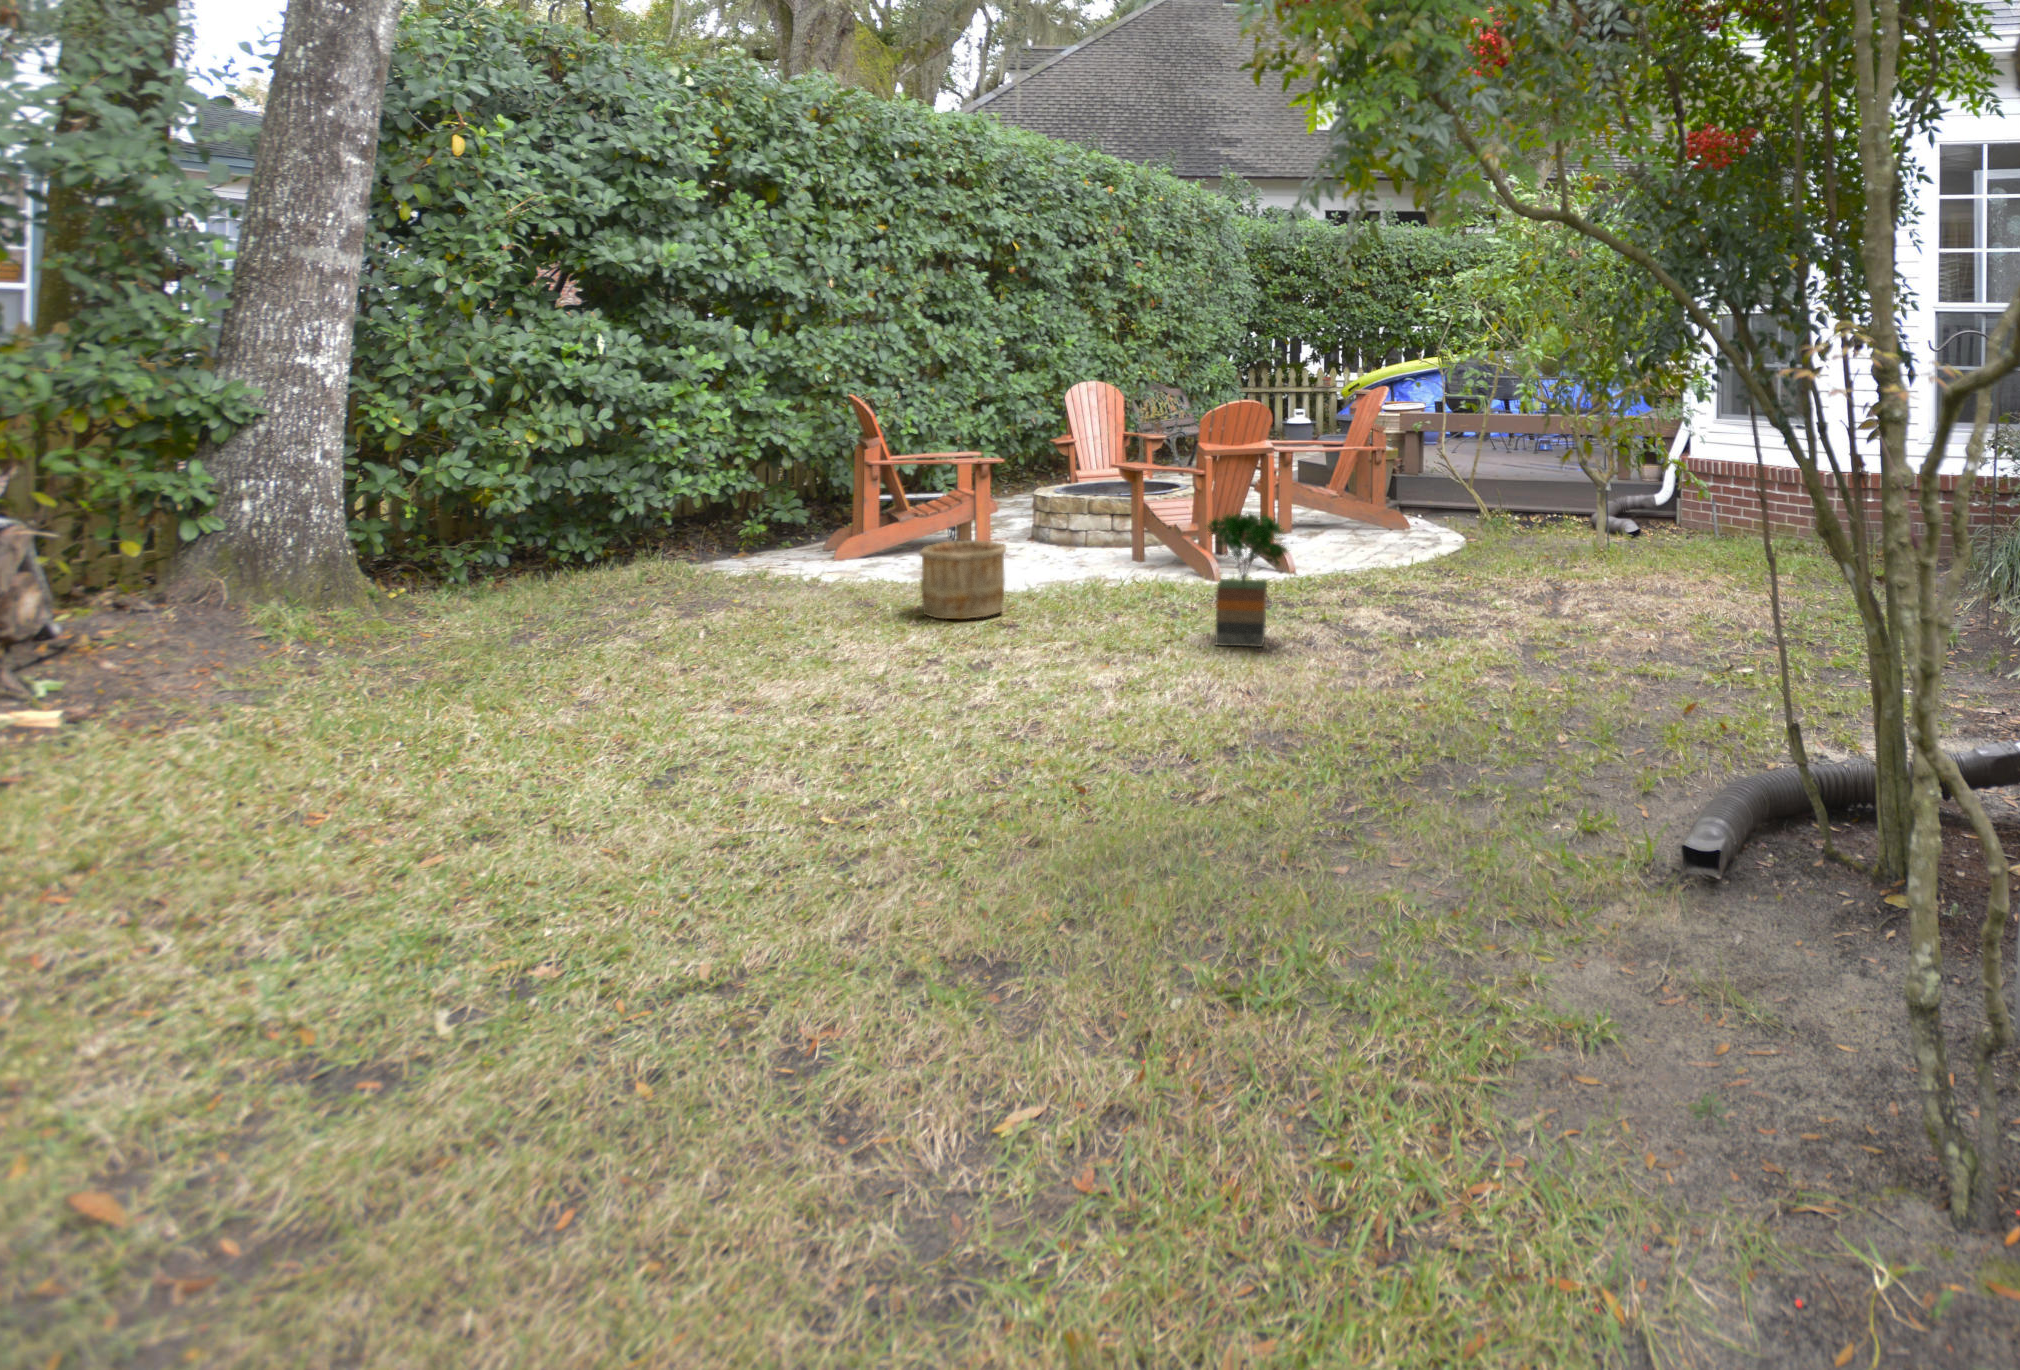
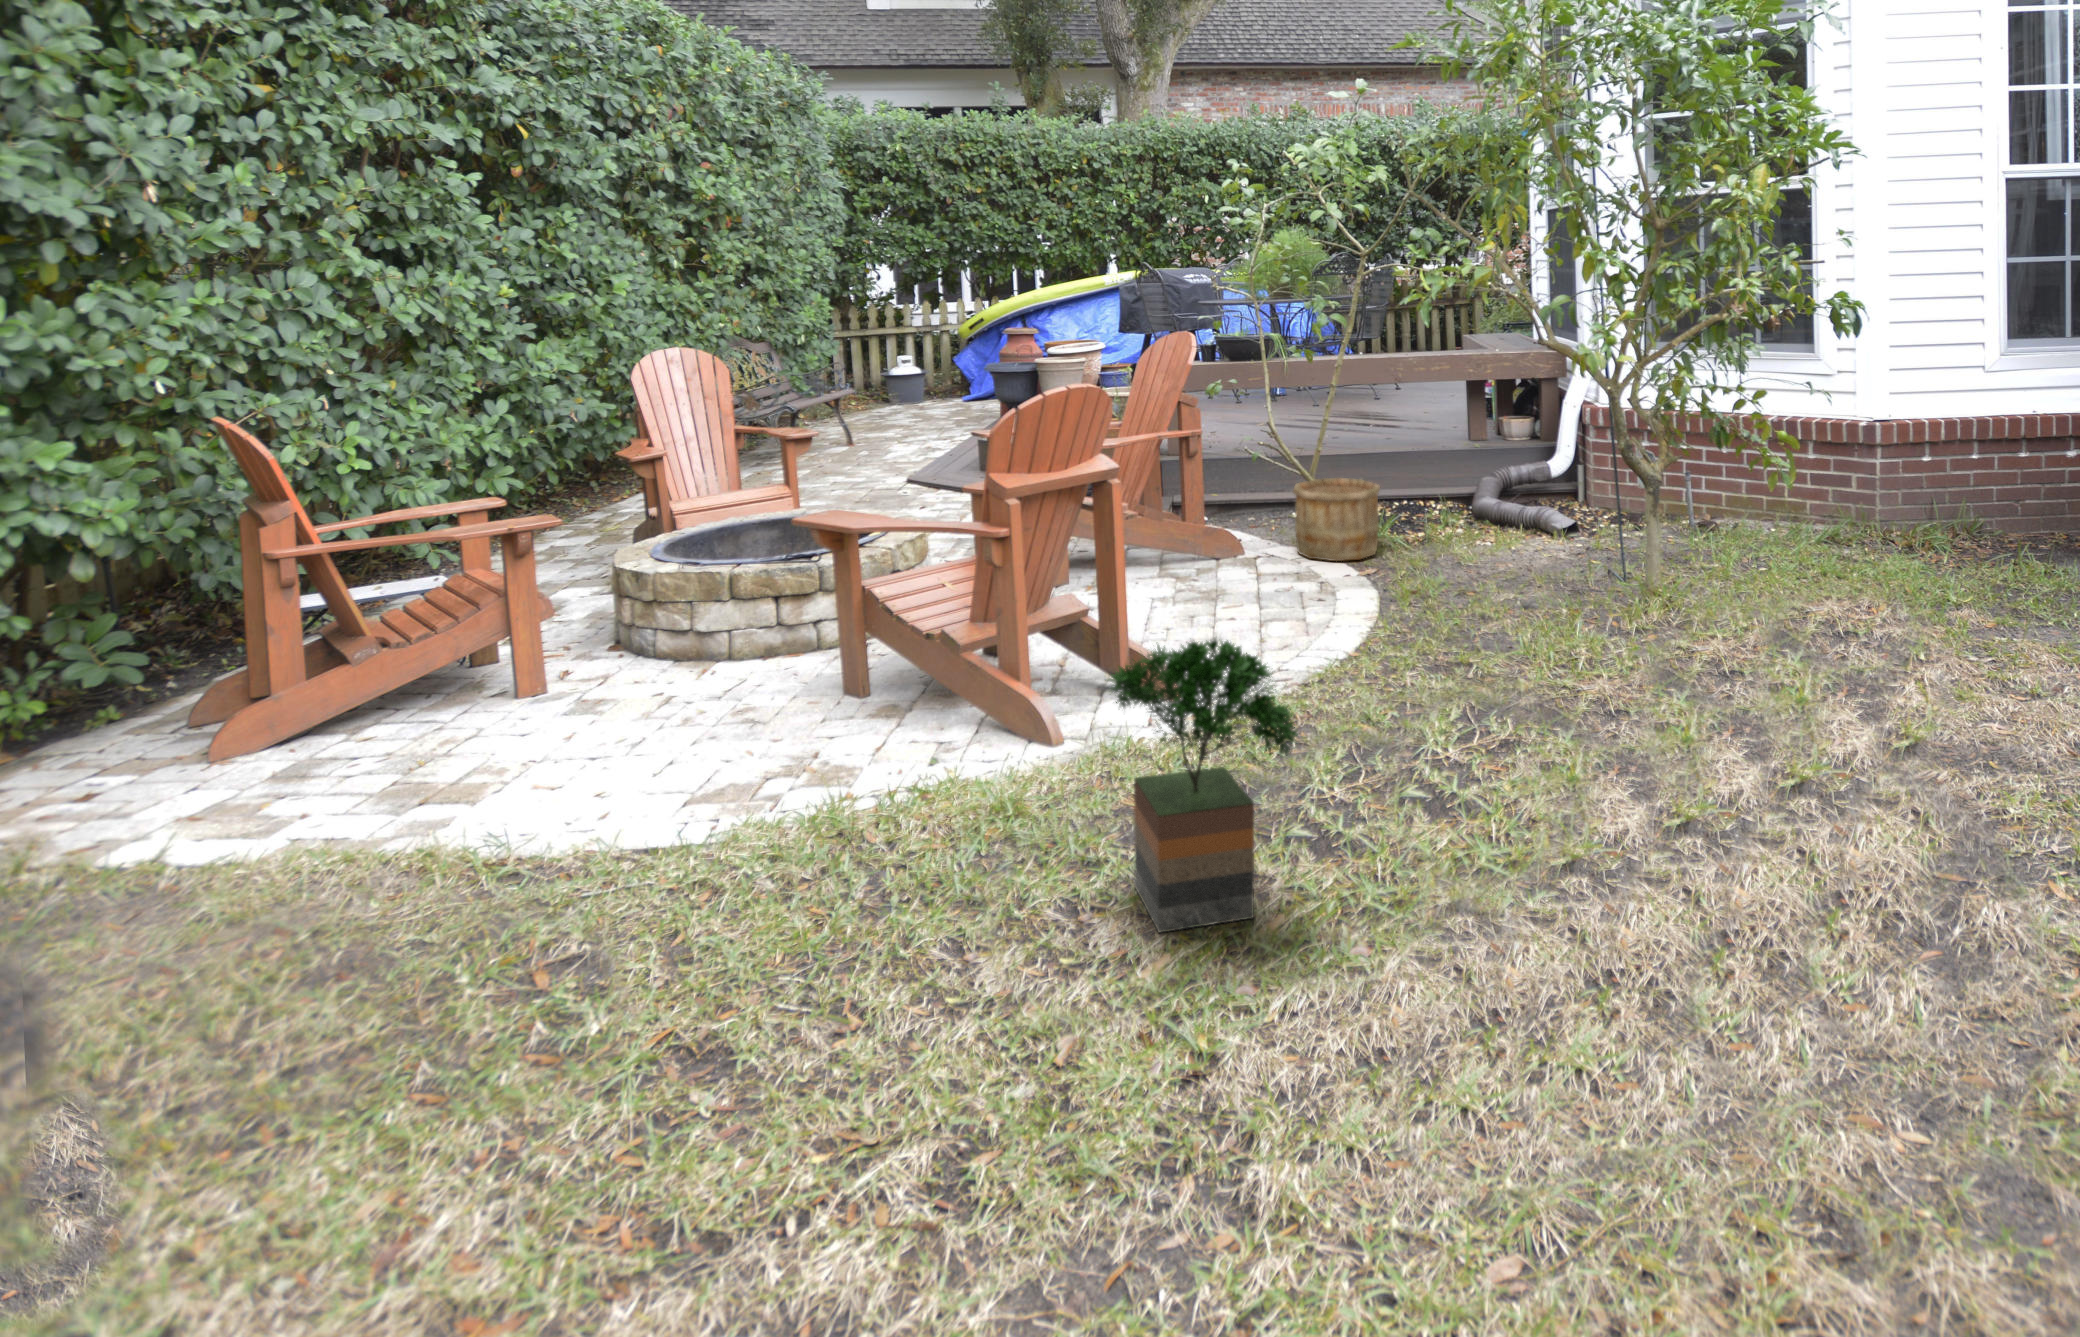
wooden bucket: present [919,540,1006,619] -> present [1293,478,1380,561]

